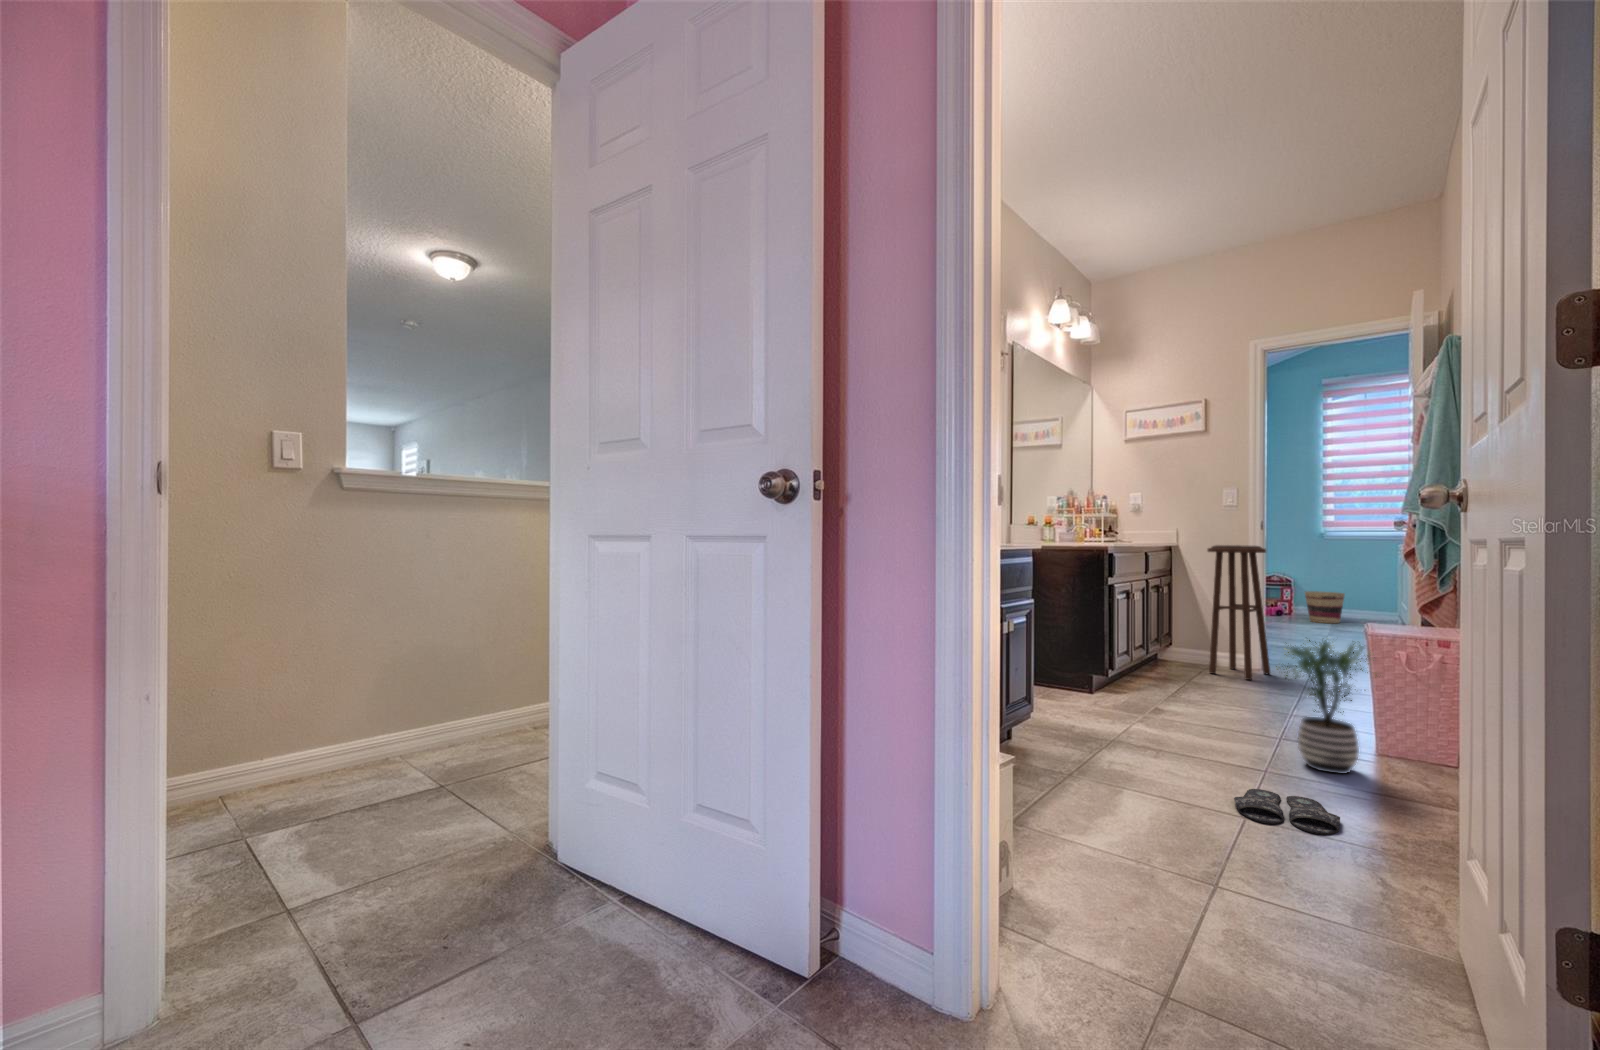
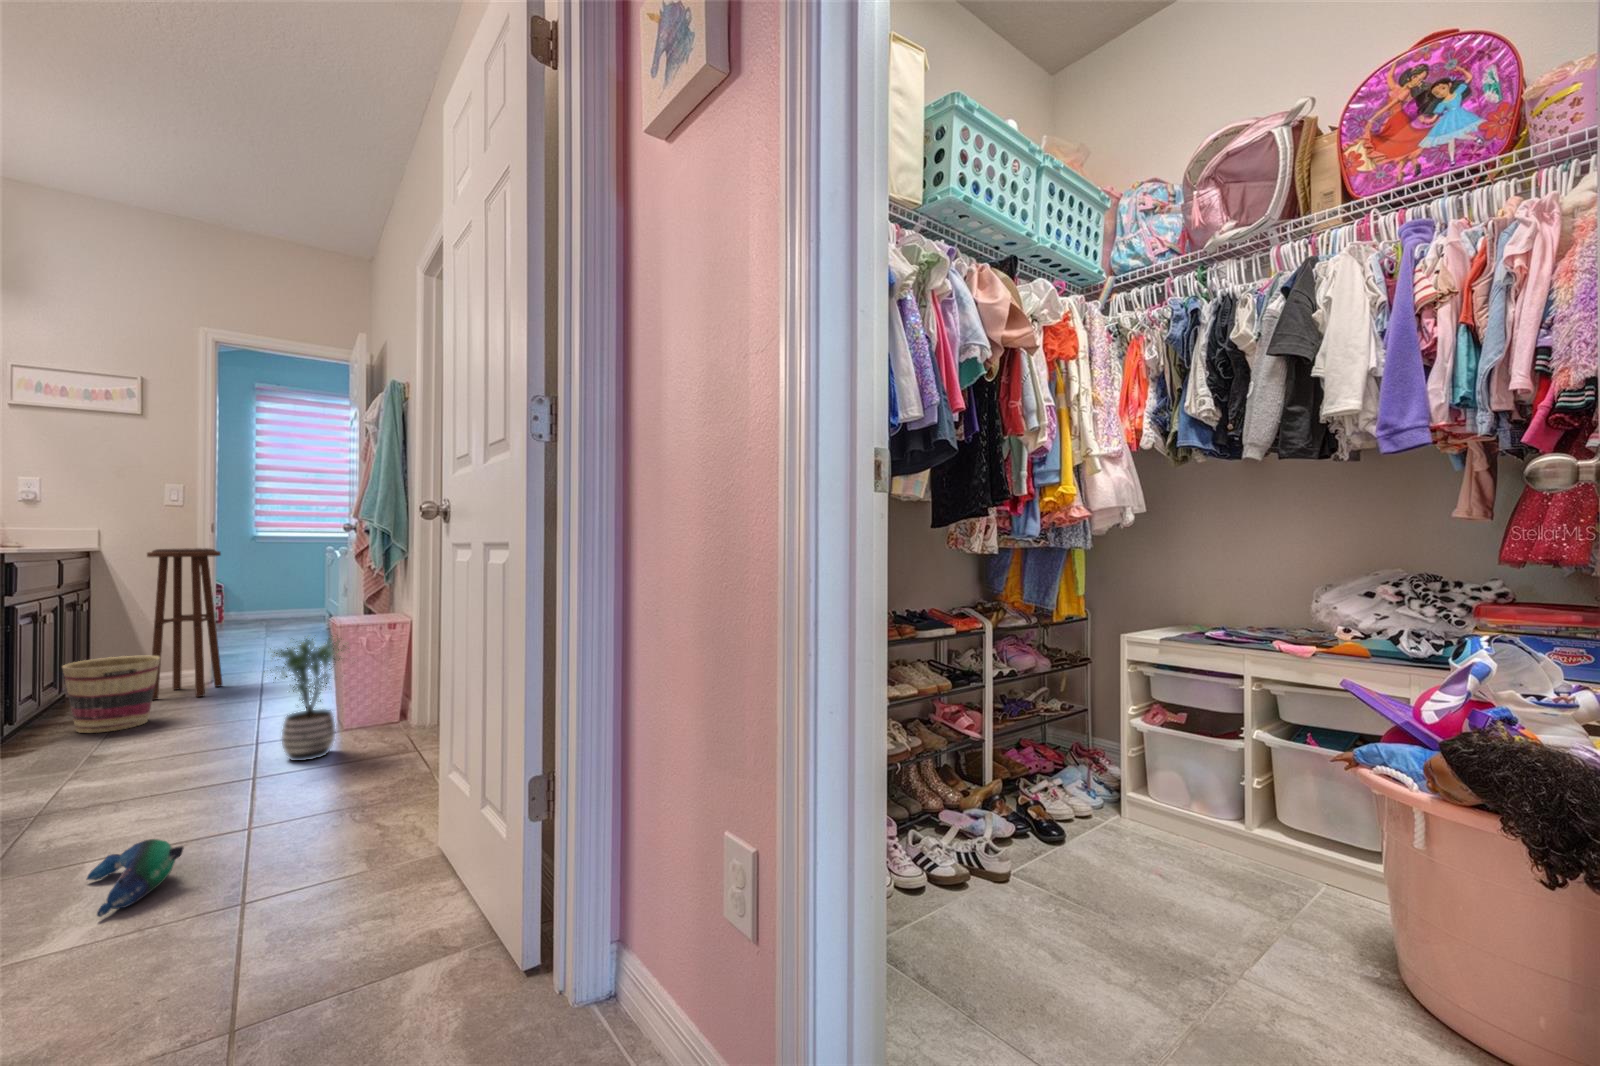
basket: present [1305,591,1345,623] -> present [63,656,160,733]
slippers: present [1234,789,1340,835] -> none [235,787,336,826]
plush toy: none [1107,790,1174,841] -> present [87,839,184,917]

